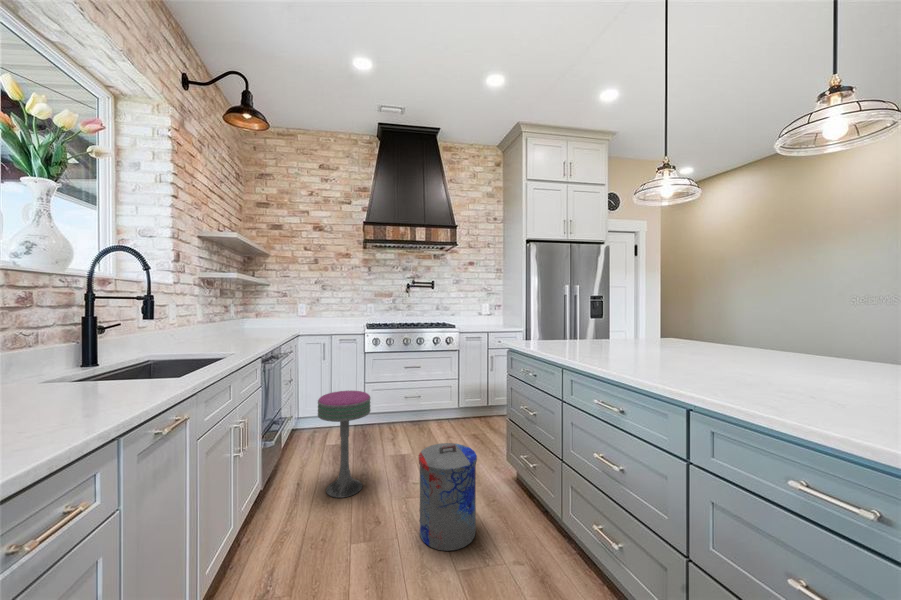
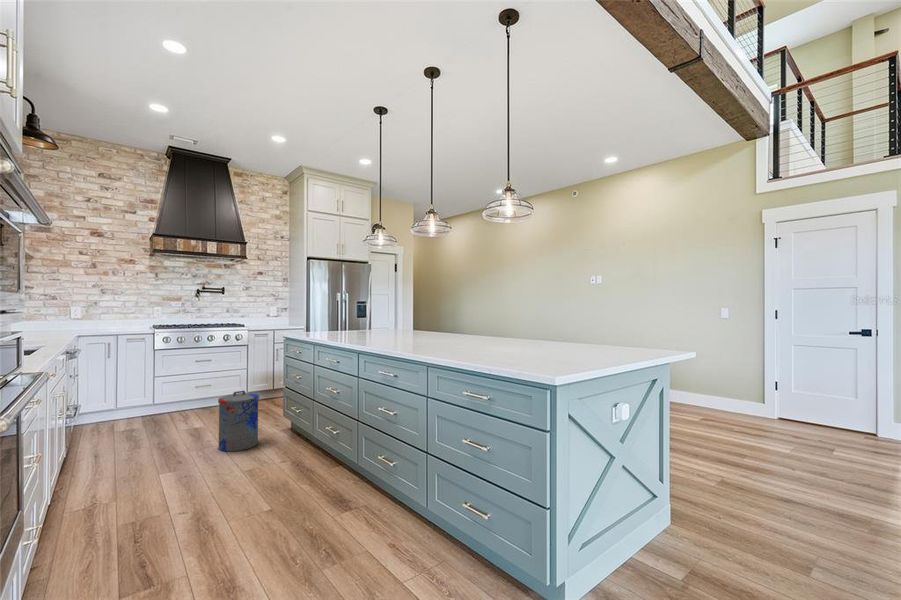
bar stool: present [318,391,371,498] -> none [127,371,174,447]

